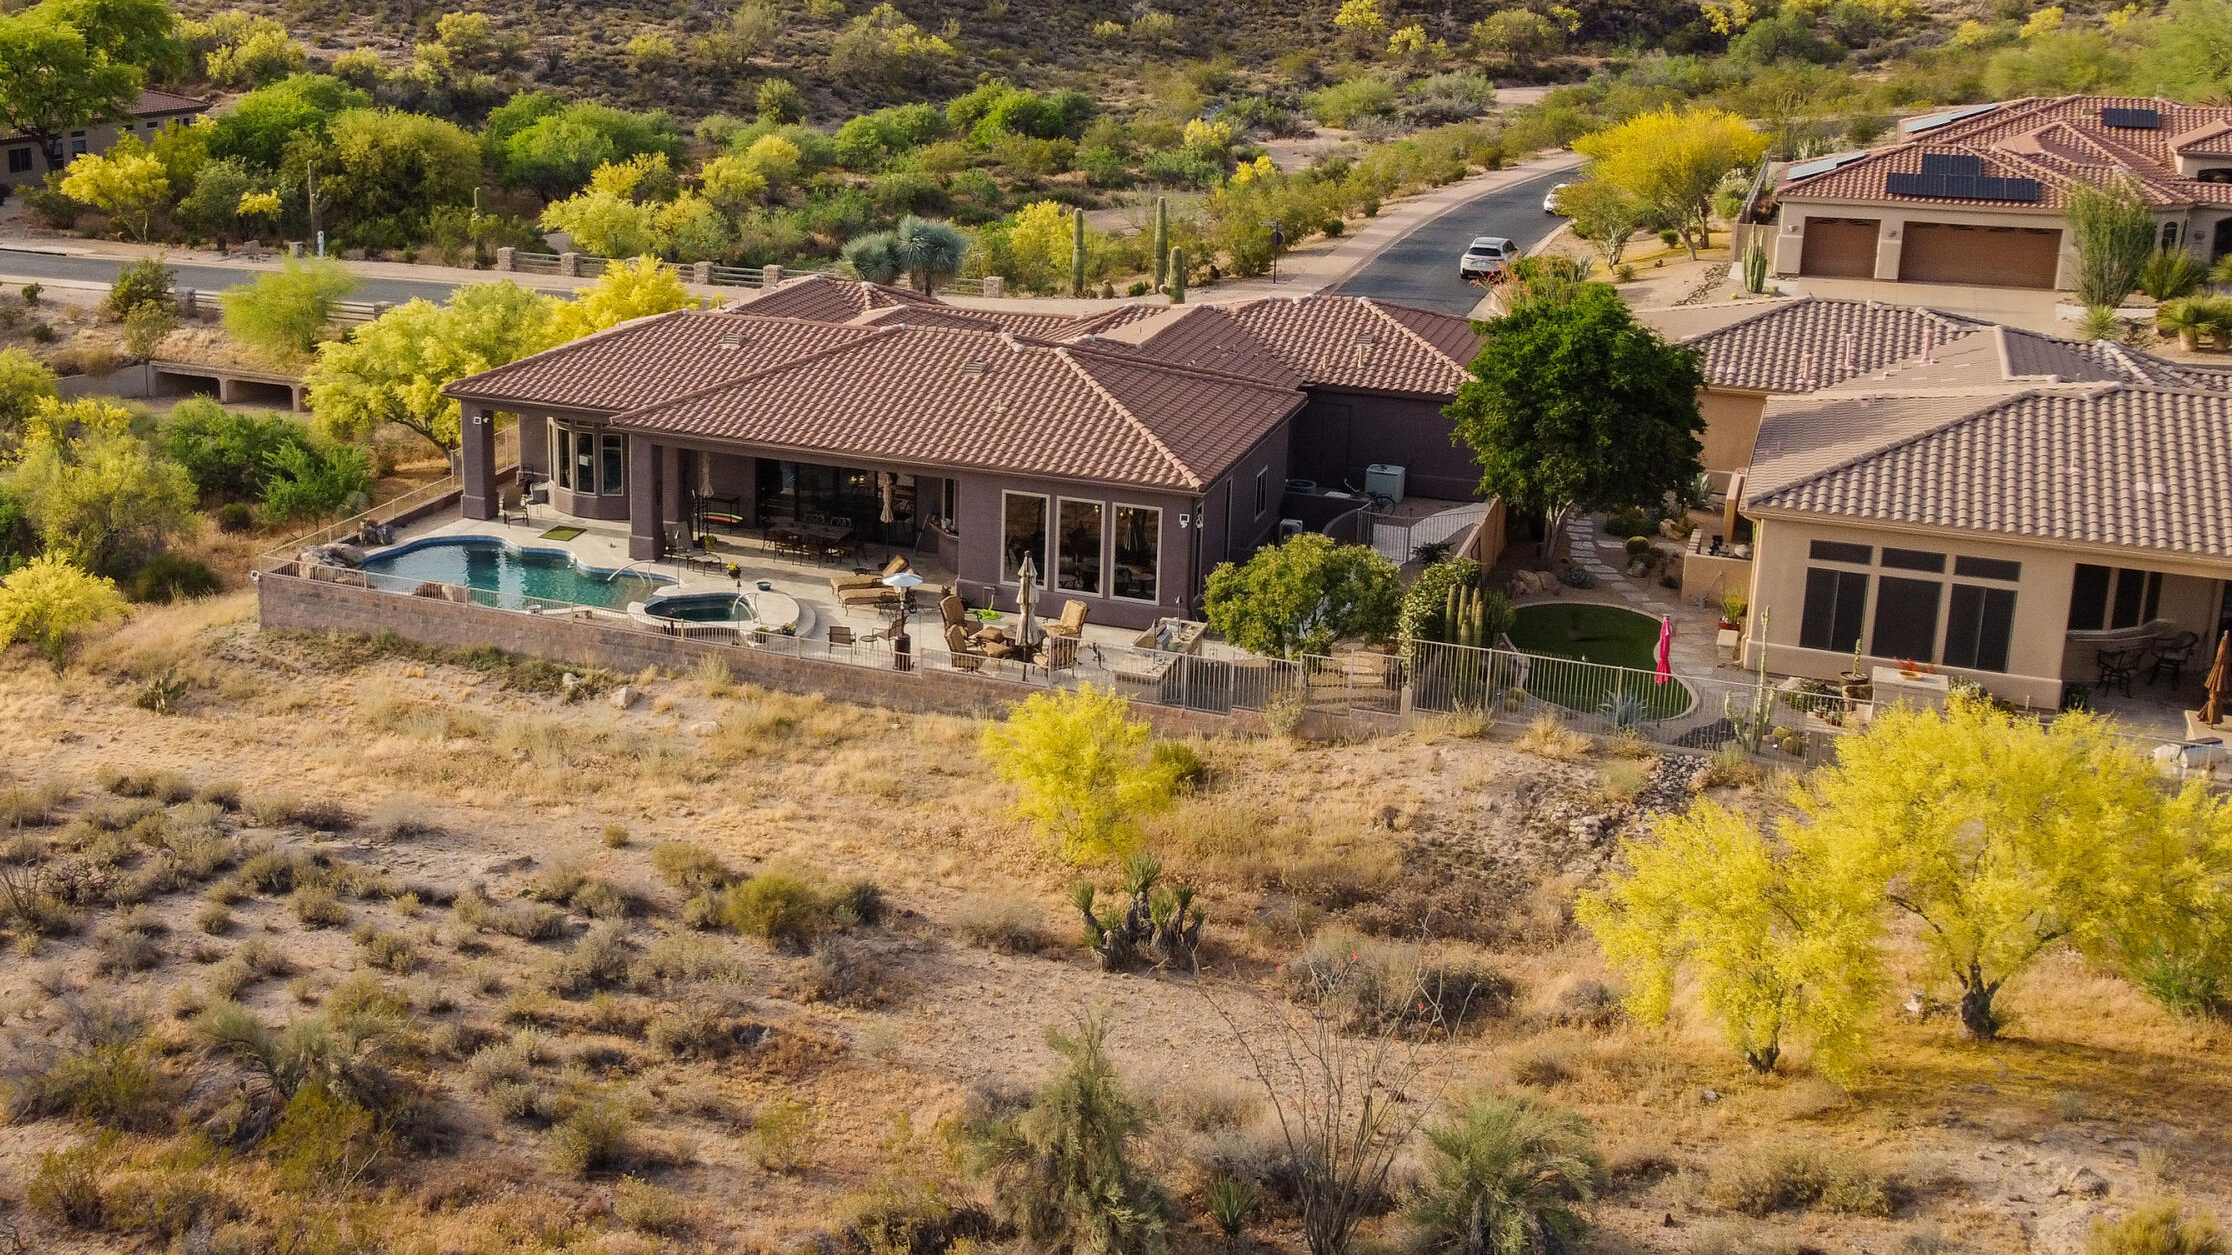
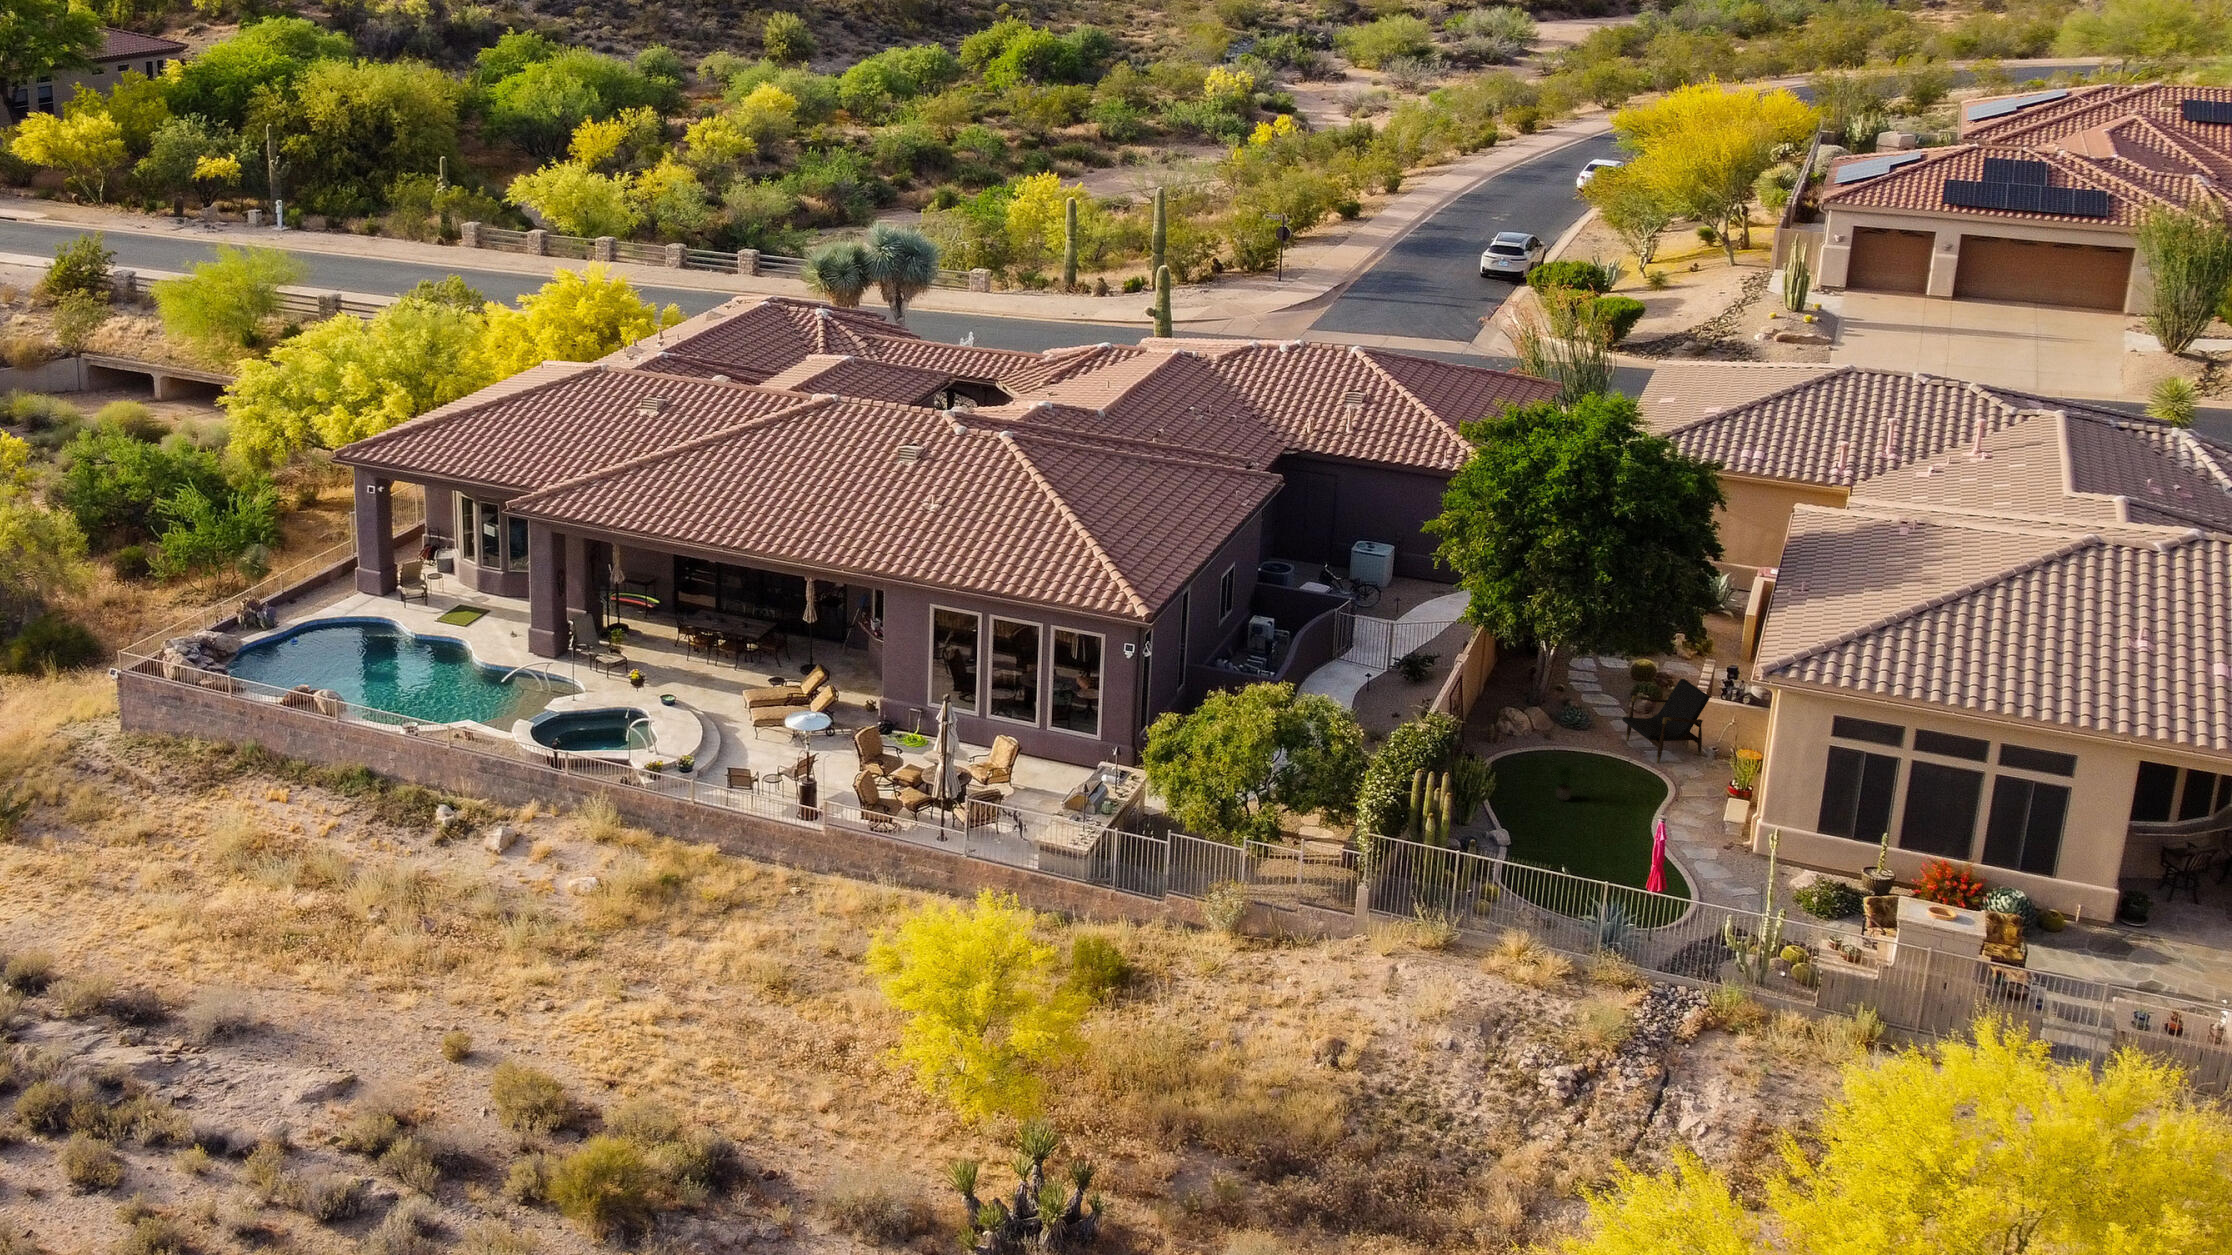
lounge chair: none [1622,544,1699,616] -> present [1622,679,1710,763]

